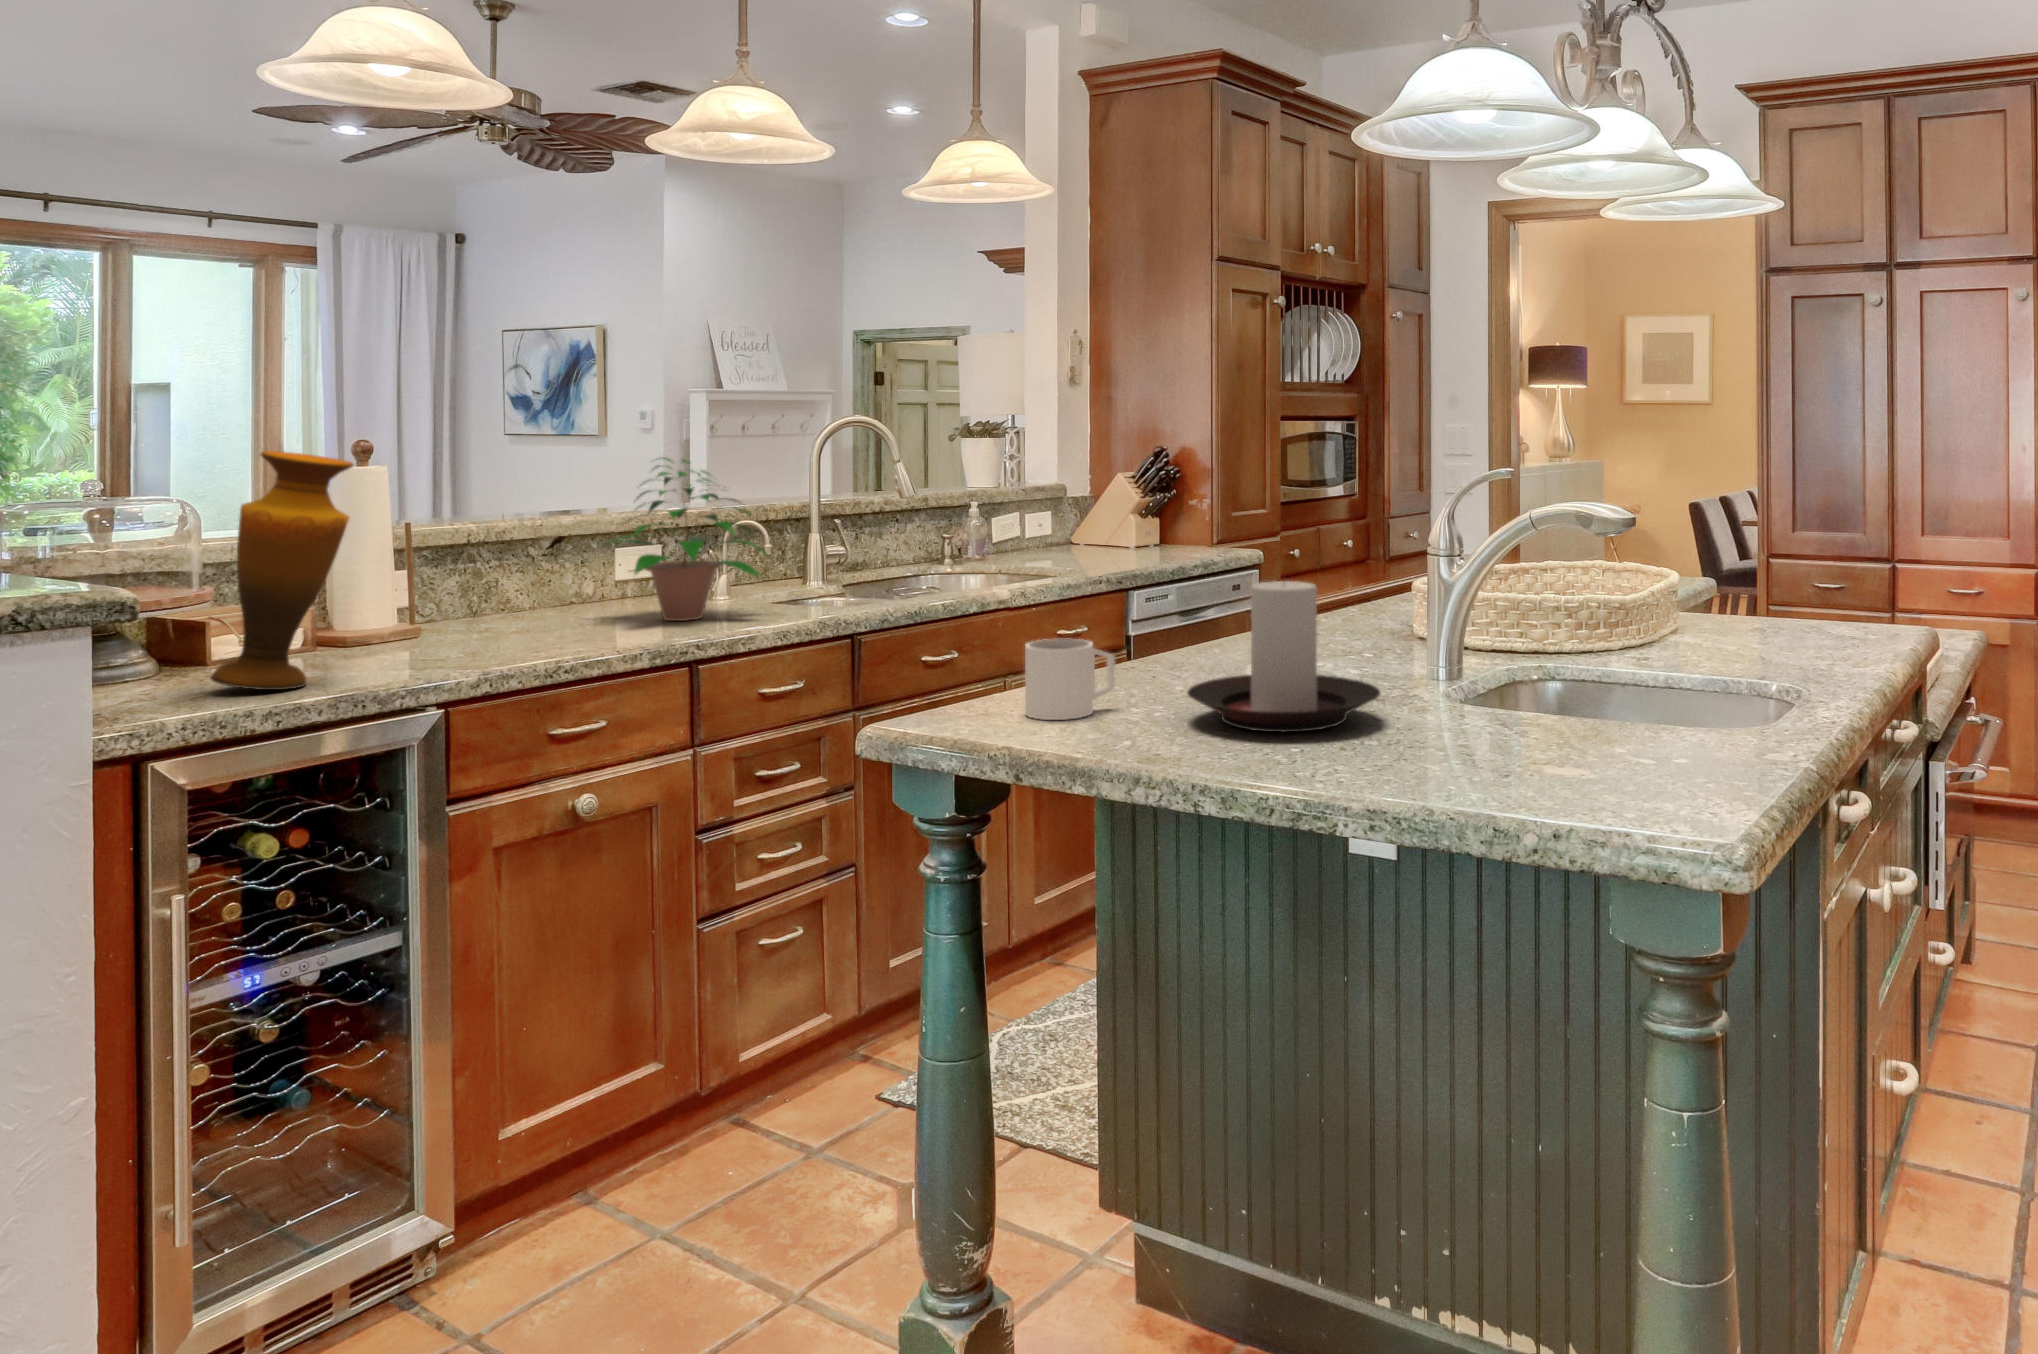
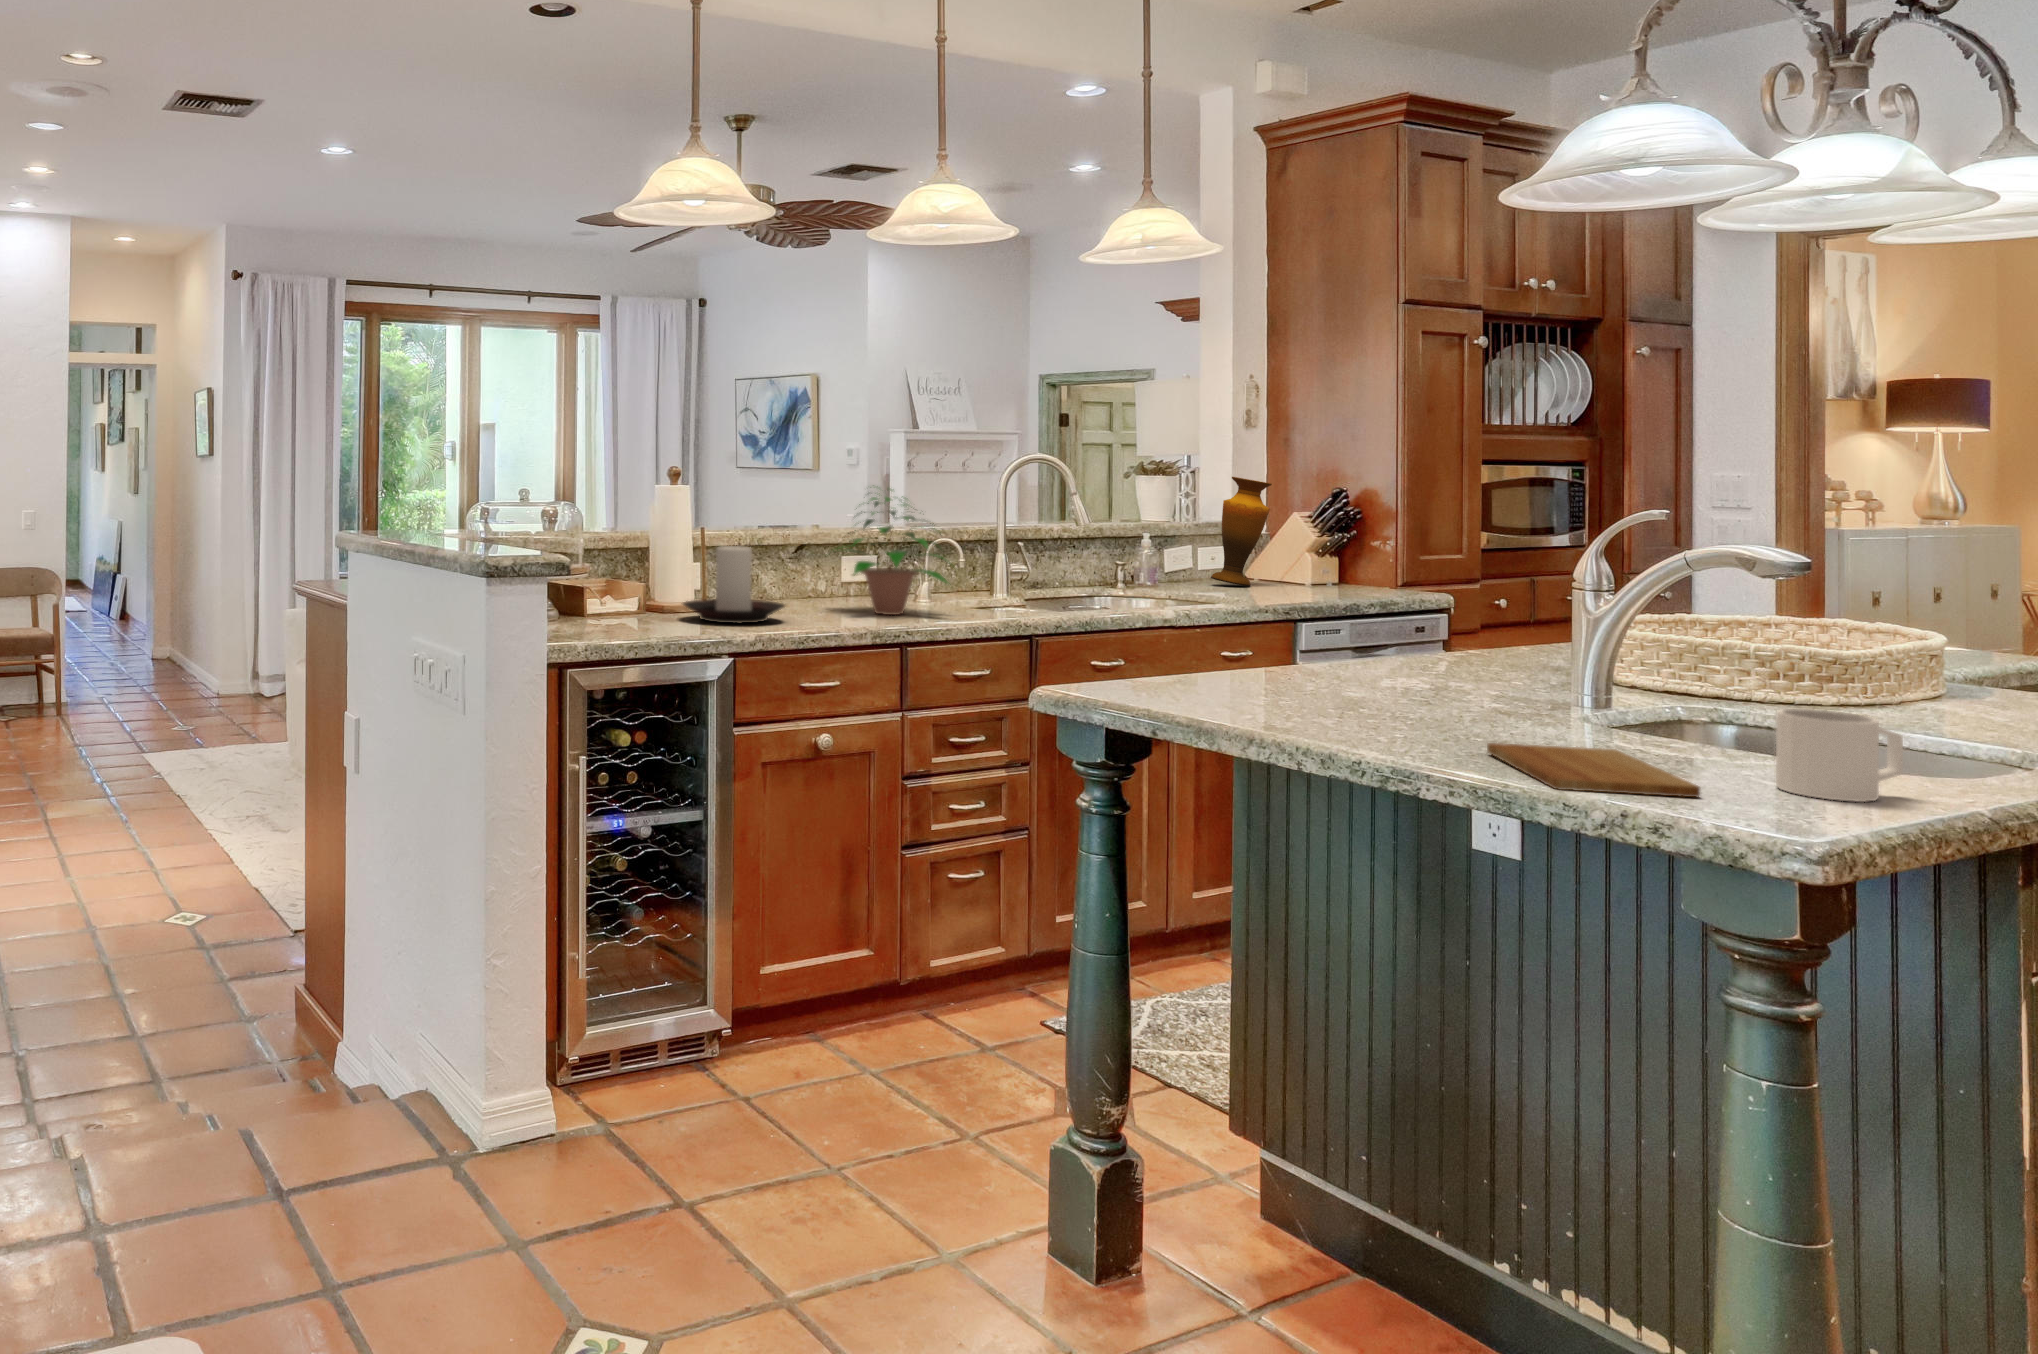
vase: present [211,451,353,690] -> present [1211,477,1272,586]
candle holder: present [1187,576,1380,732] -> present [683,546,785,623]
mug: present [1025,639,1115,720] -> present [1776,709,1903,802]
cutting board: none [1384,731,1592,797] -> present [1487,743,1700,797]

